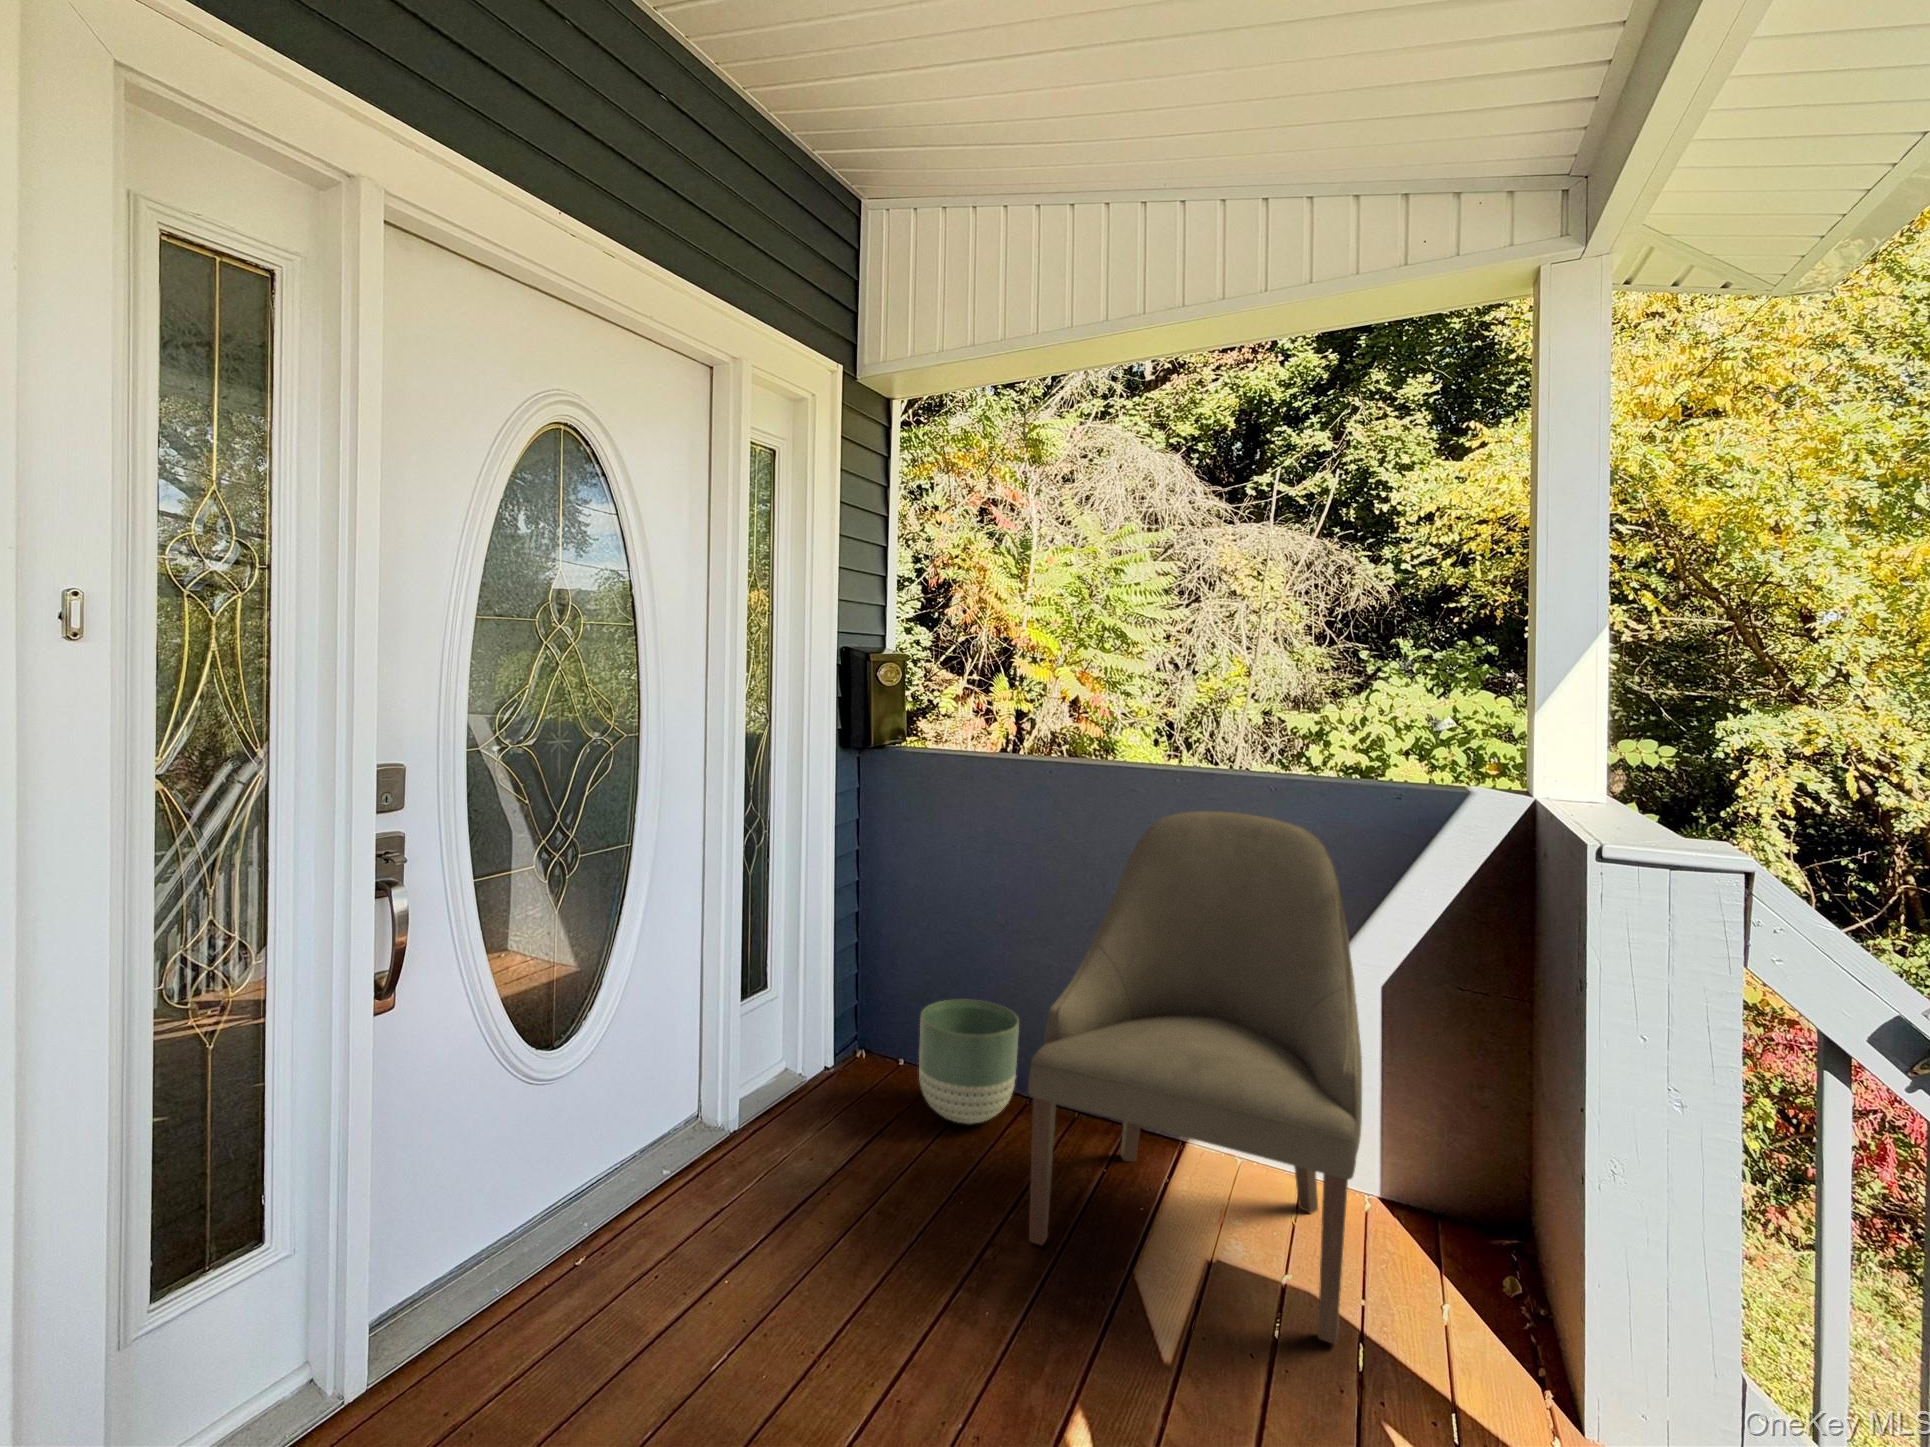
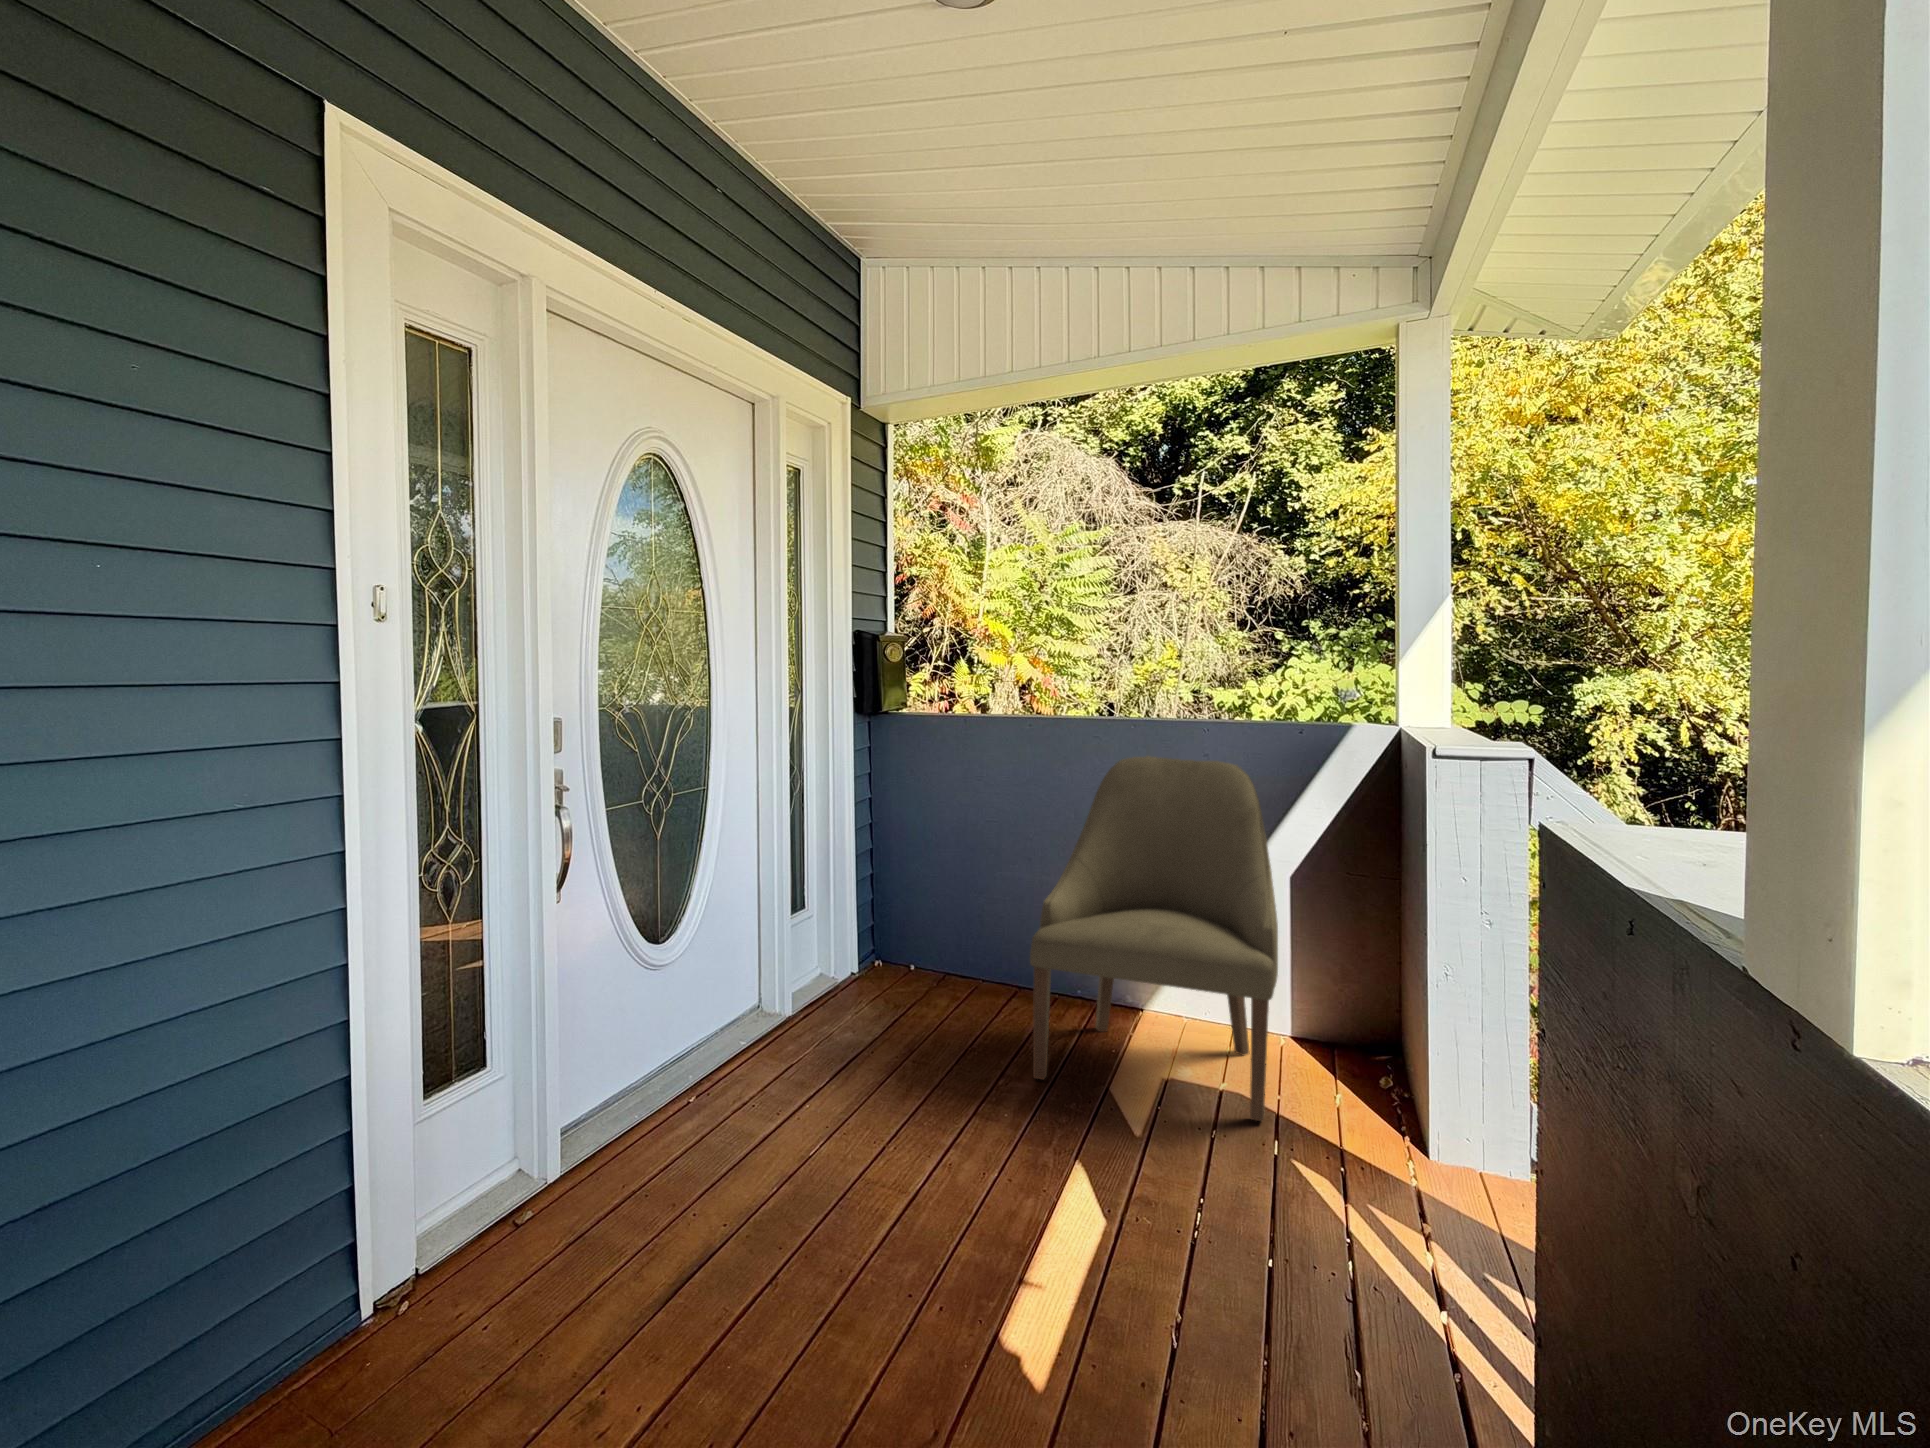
planter: present [919,999,1019,1124] -> none [930,918,1010,1013]

